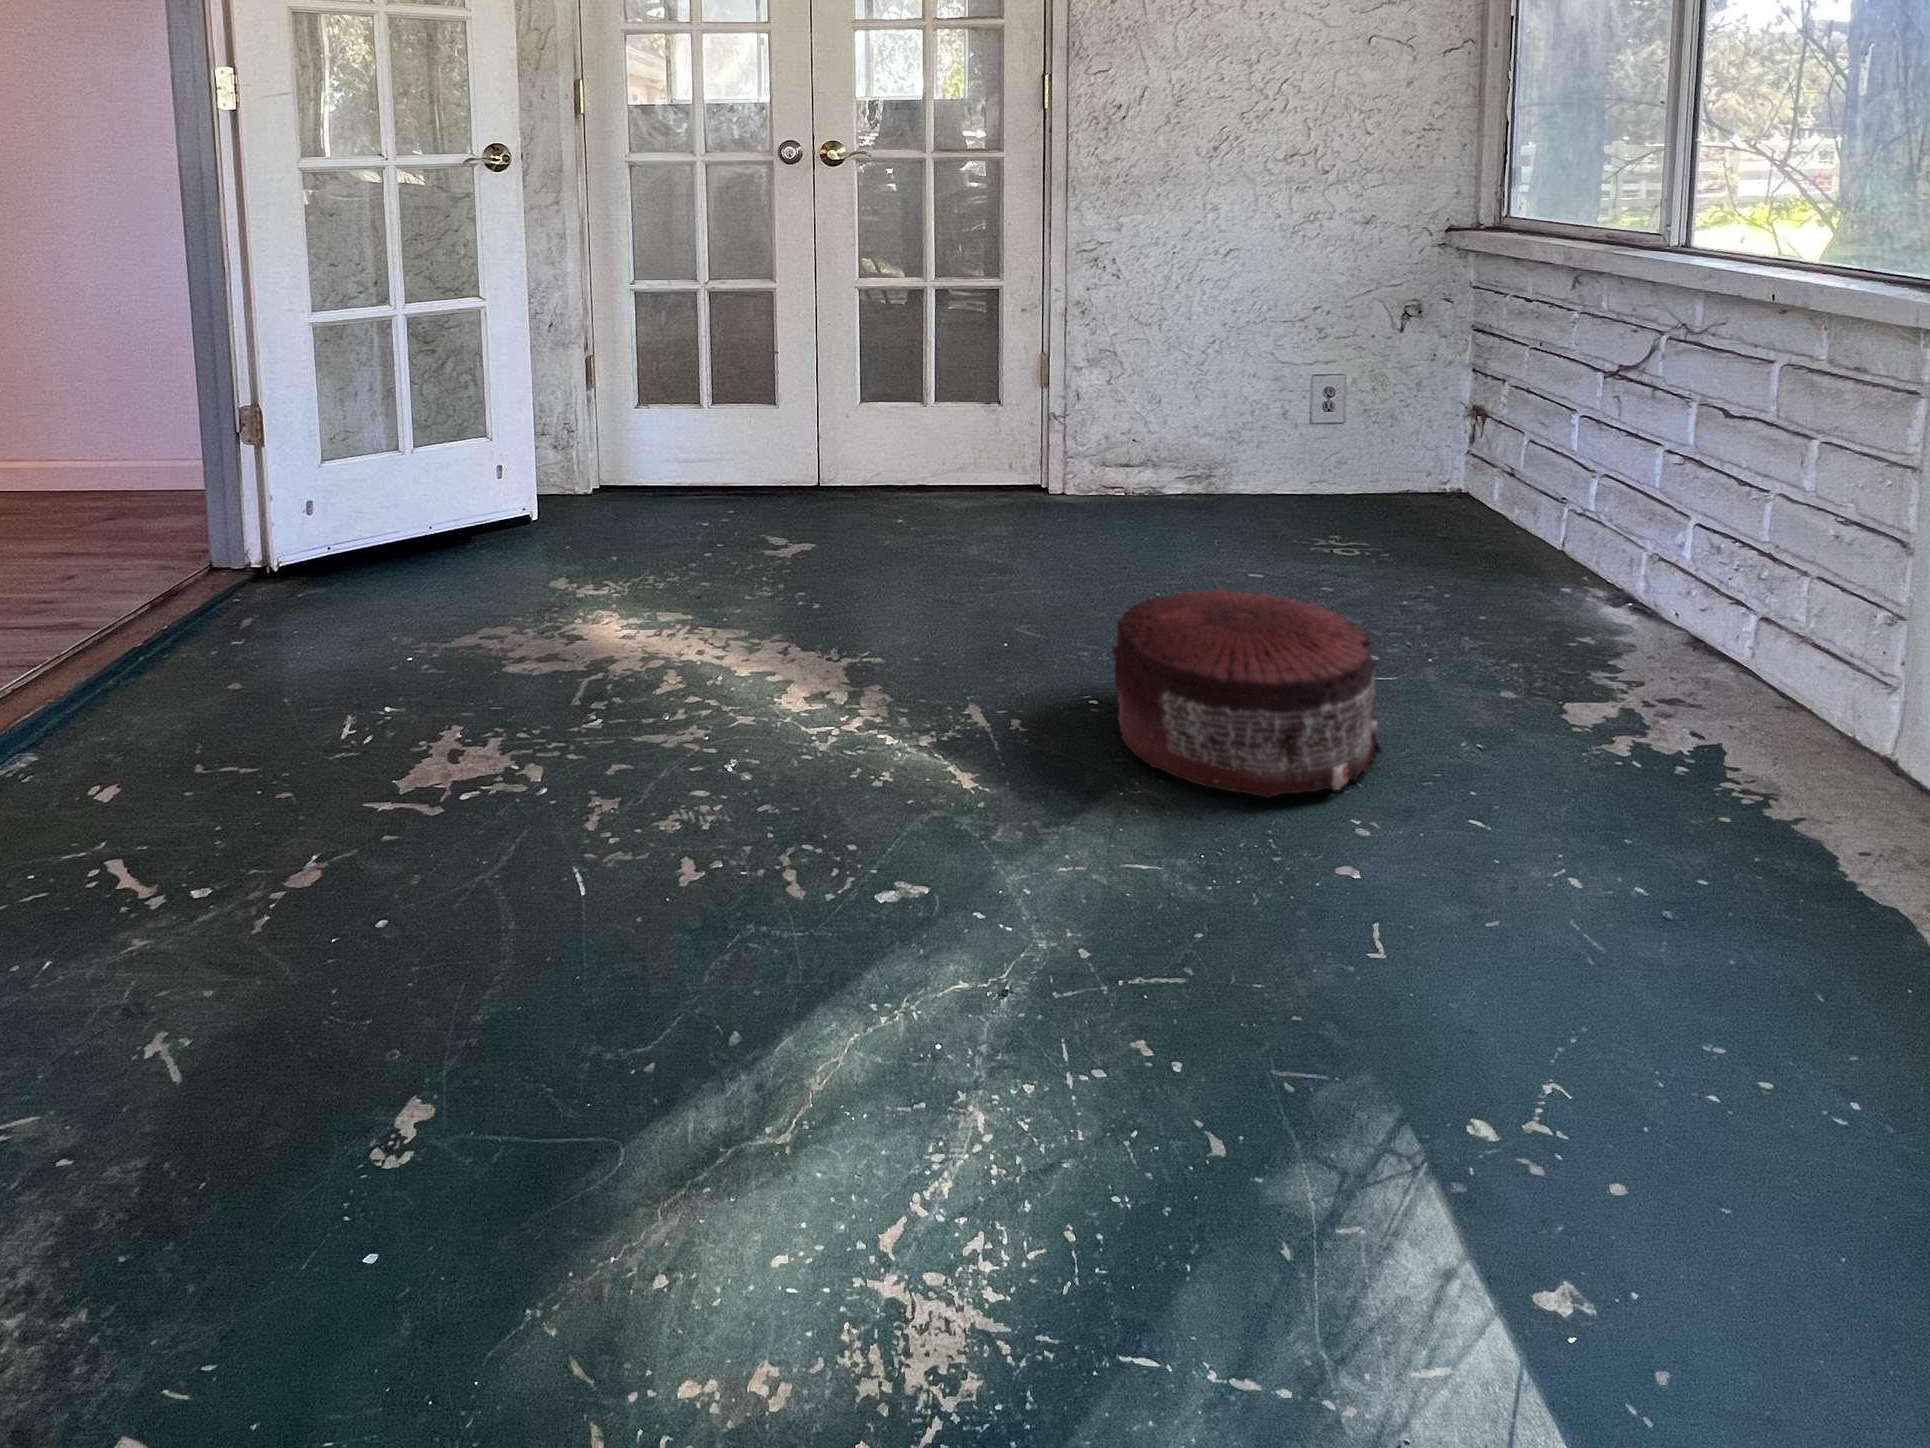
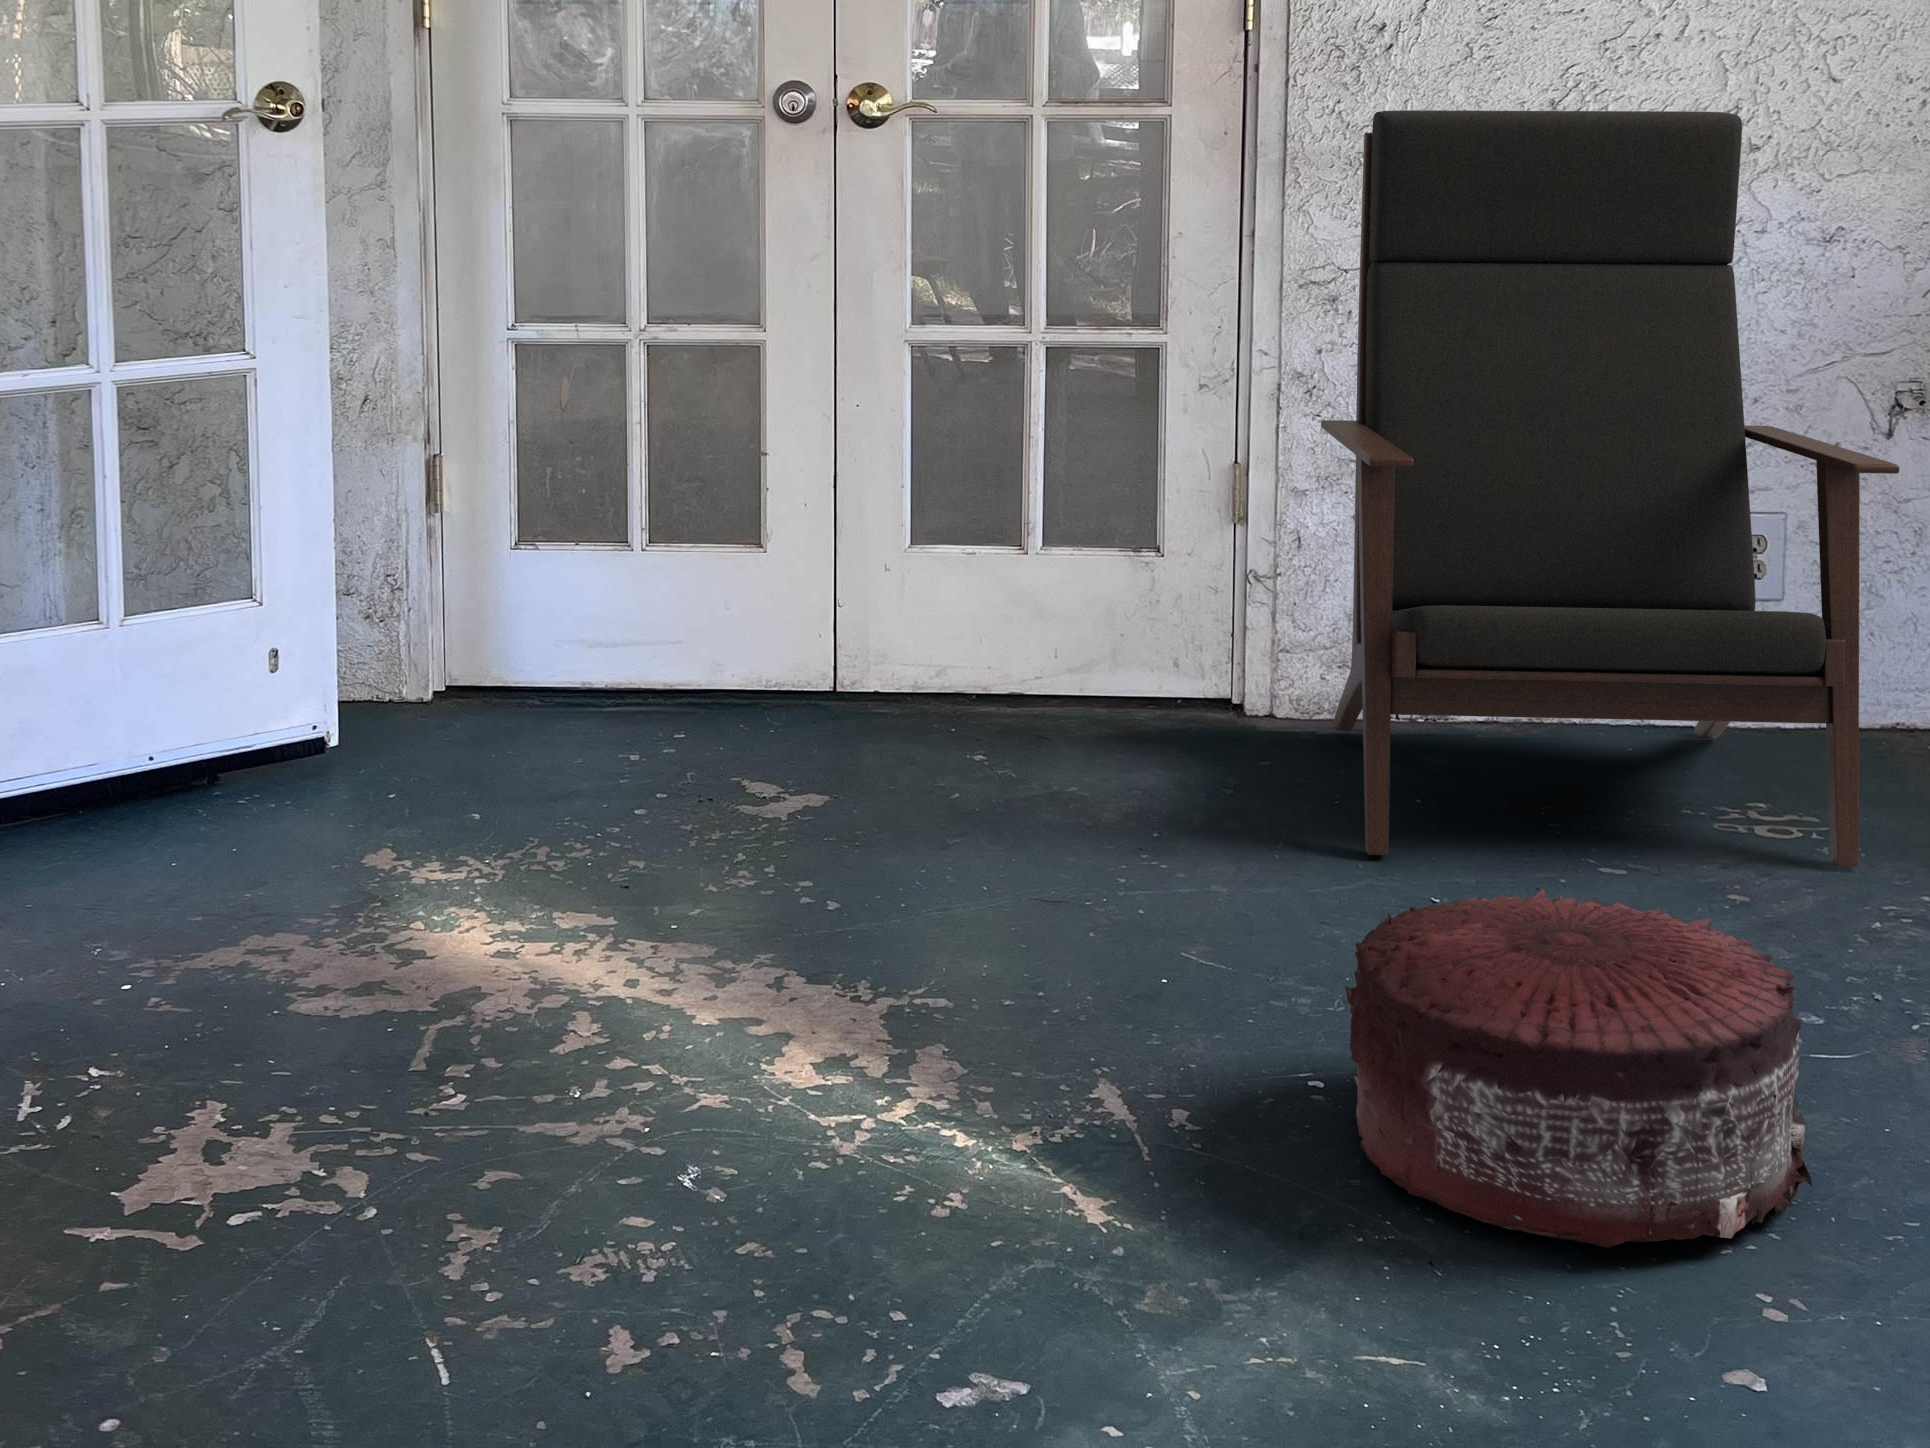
lounge chair: none [1086,152,1411,567] -> present [1321,110,1899,867]

